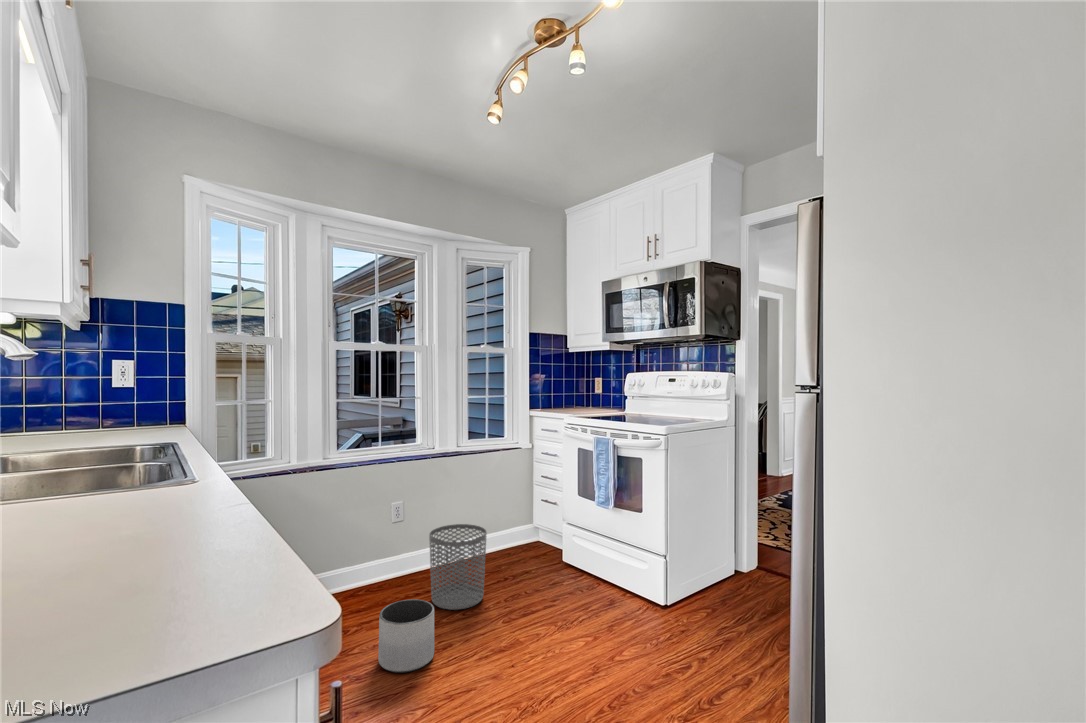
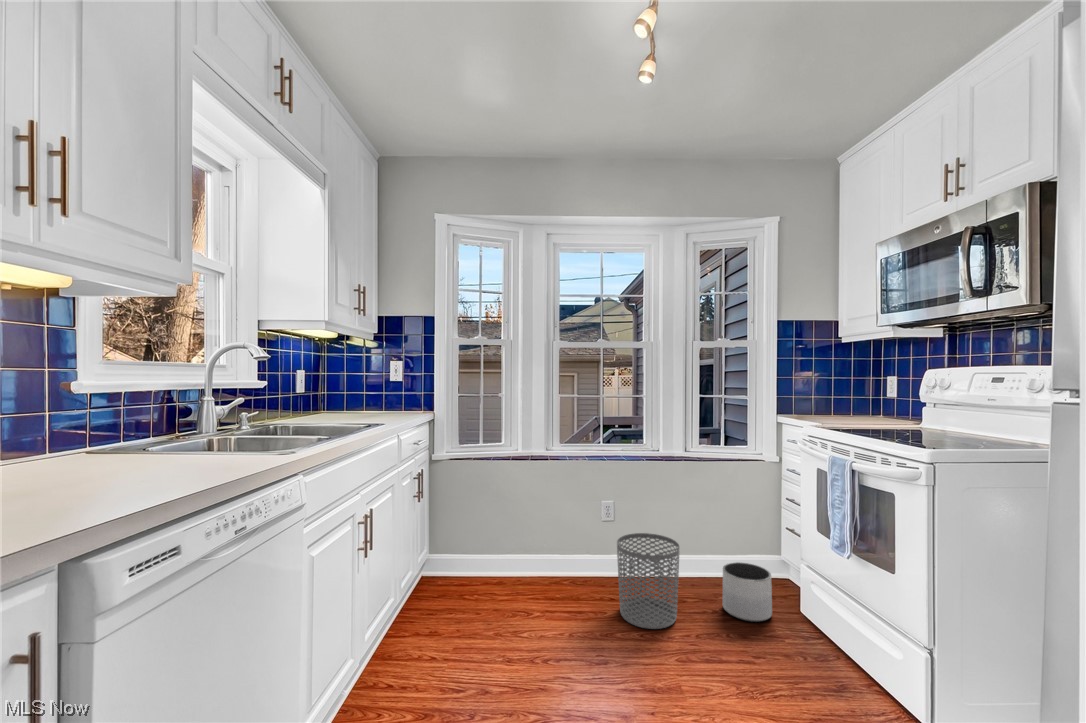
planter: present [378,599,434,673] -> present [722,562,772,622]

